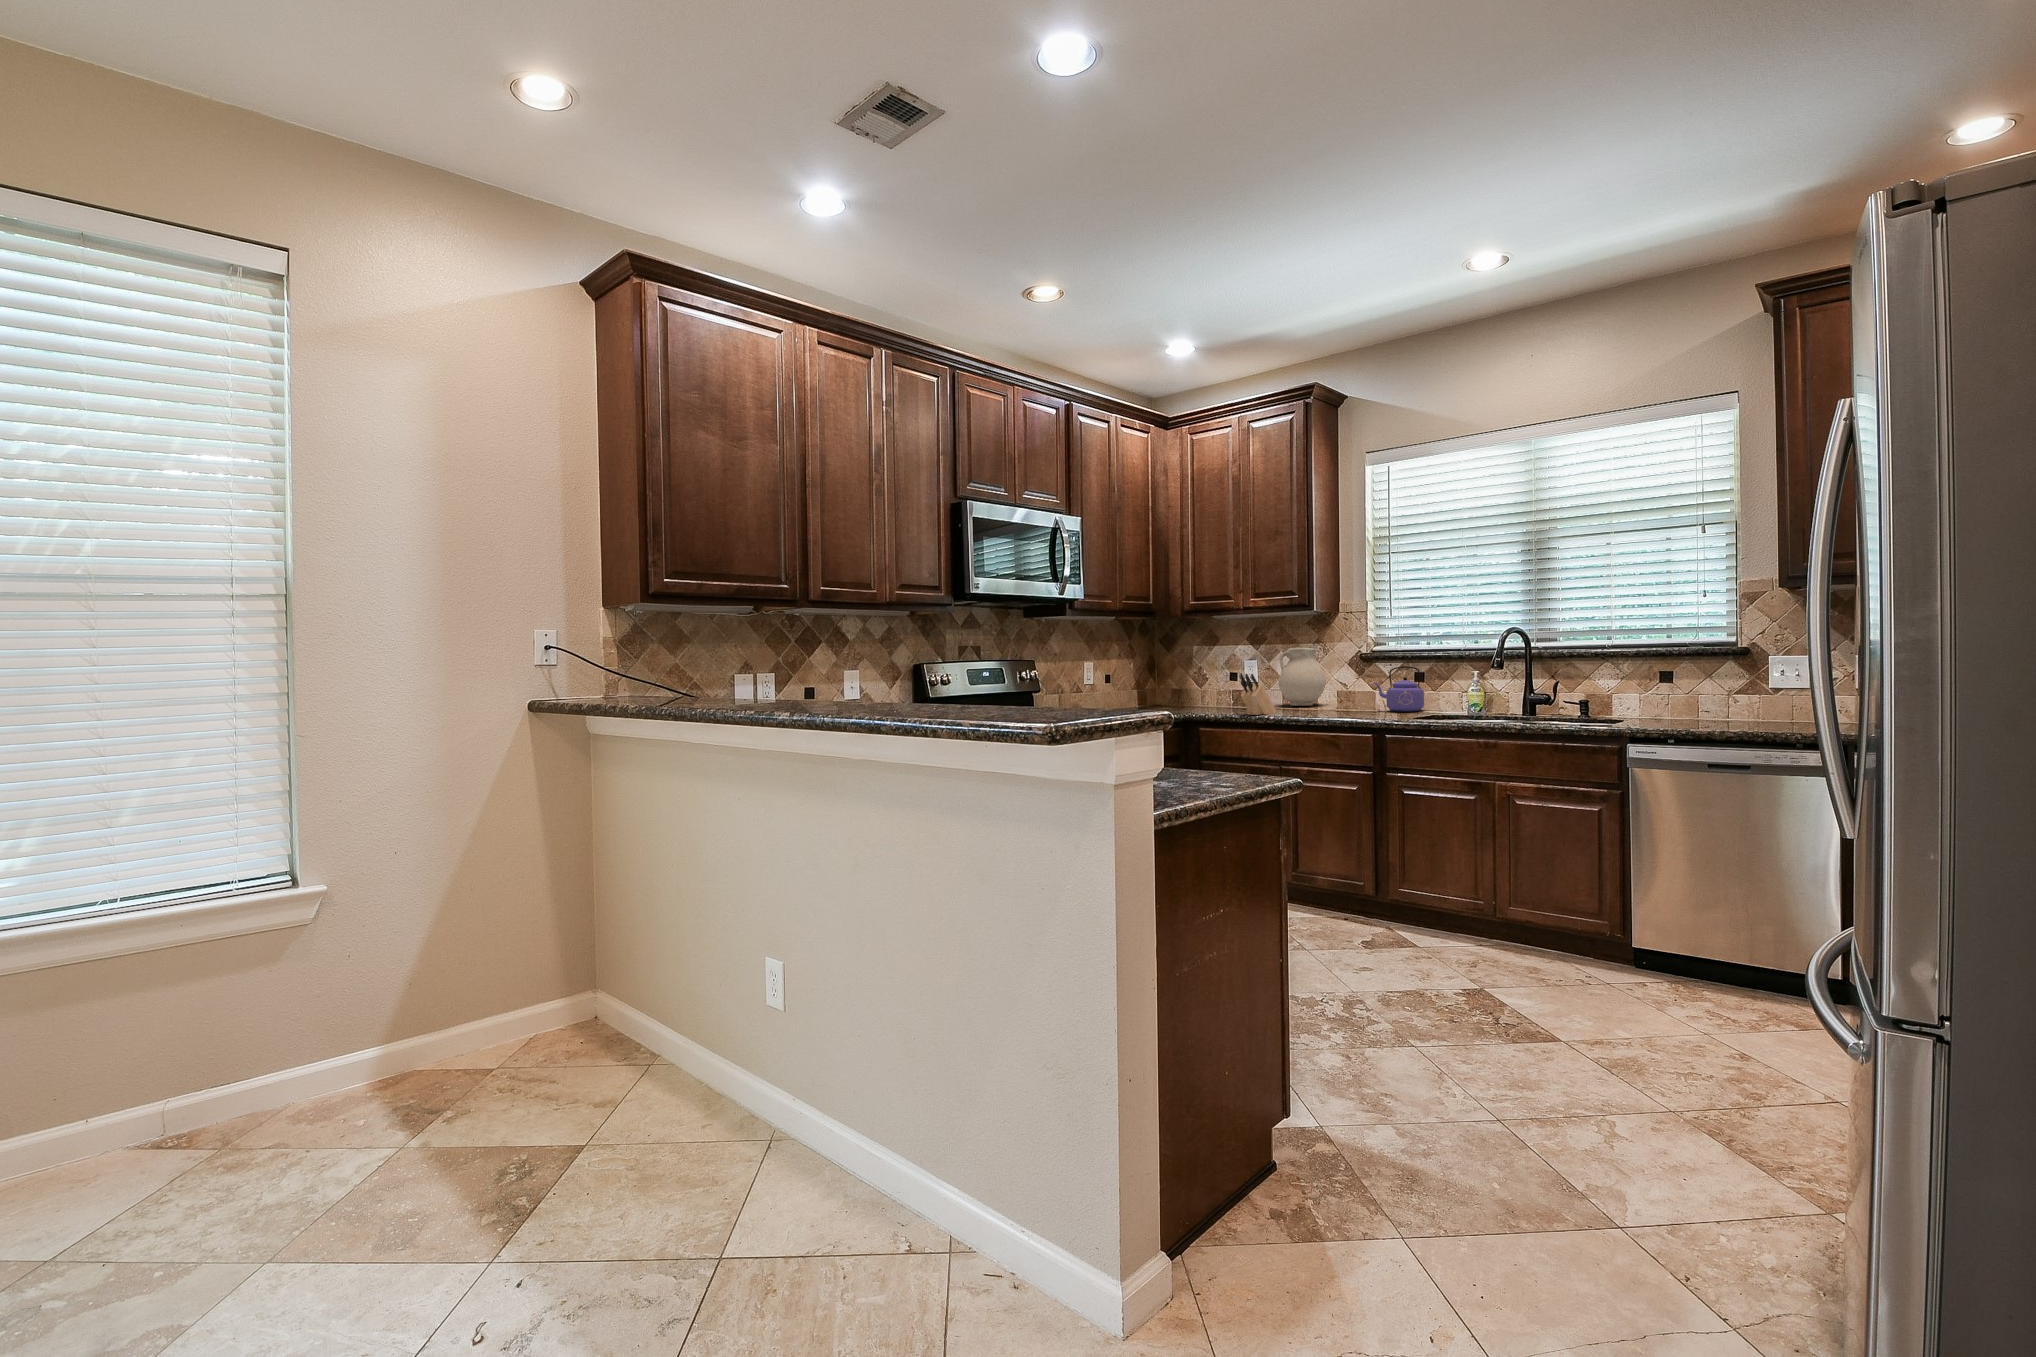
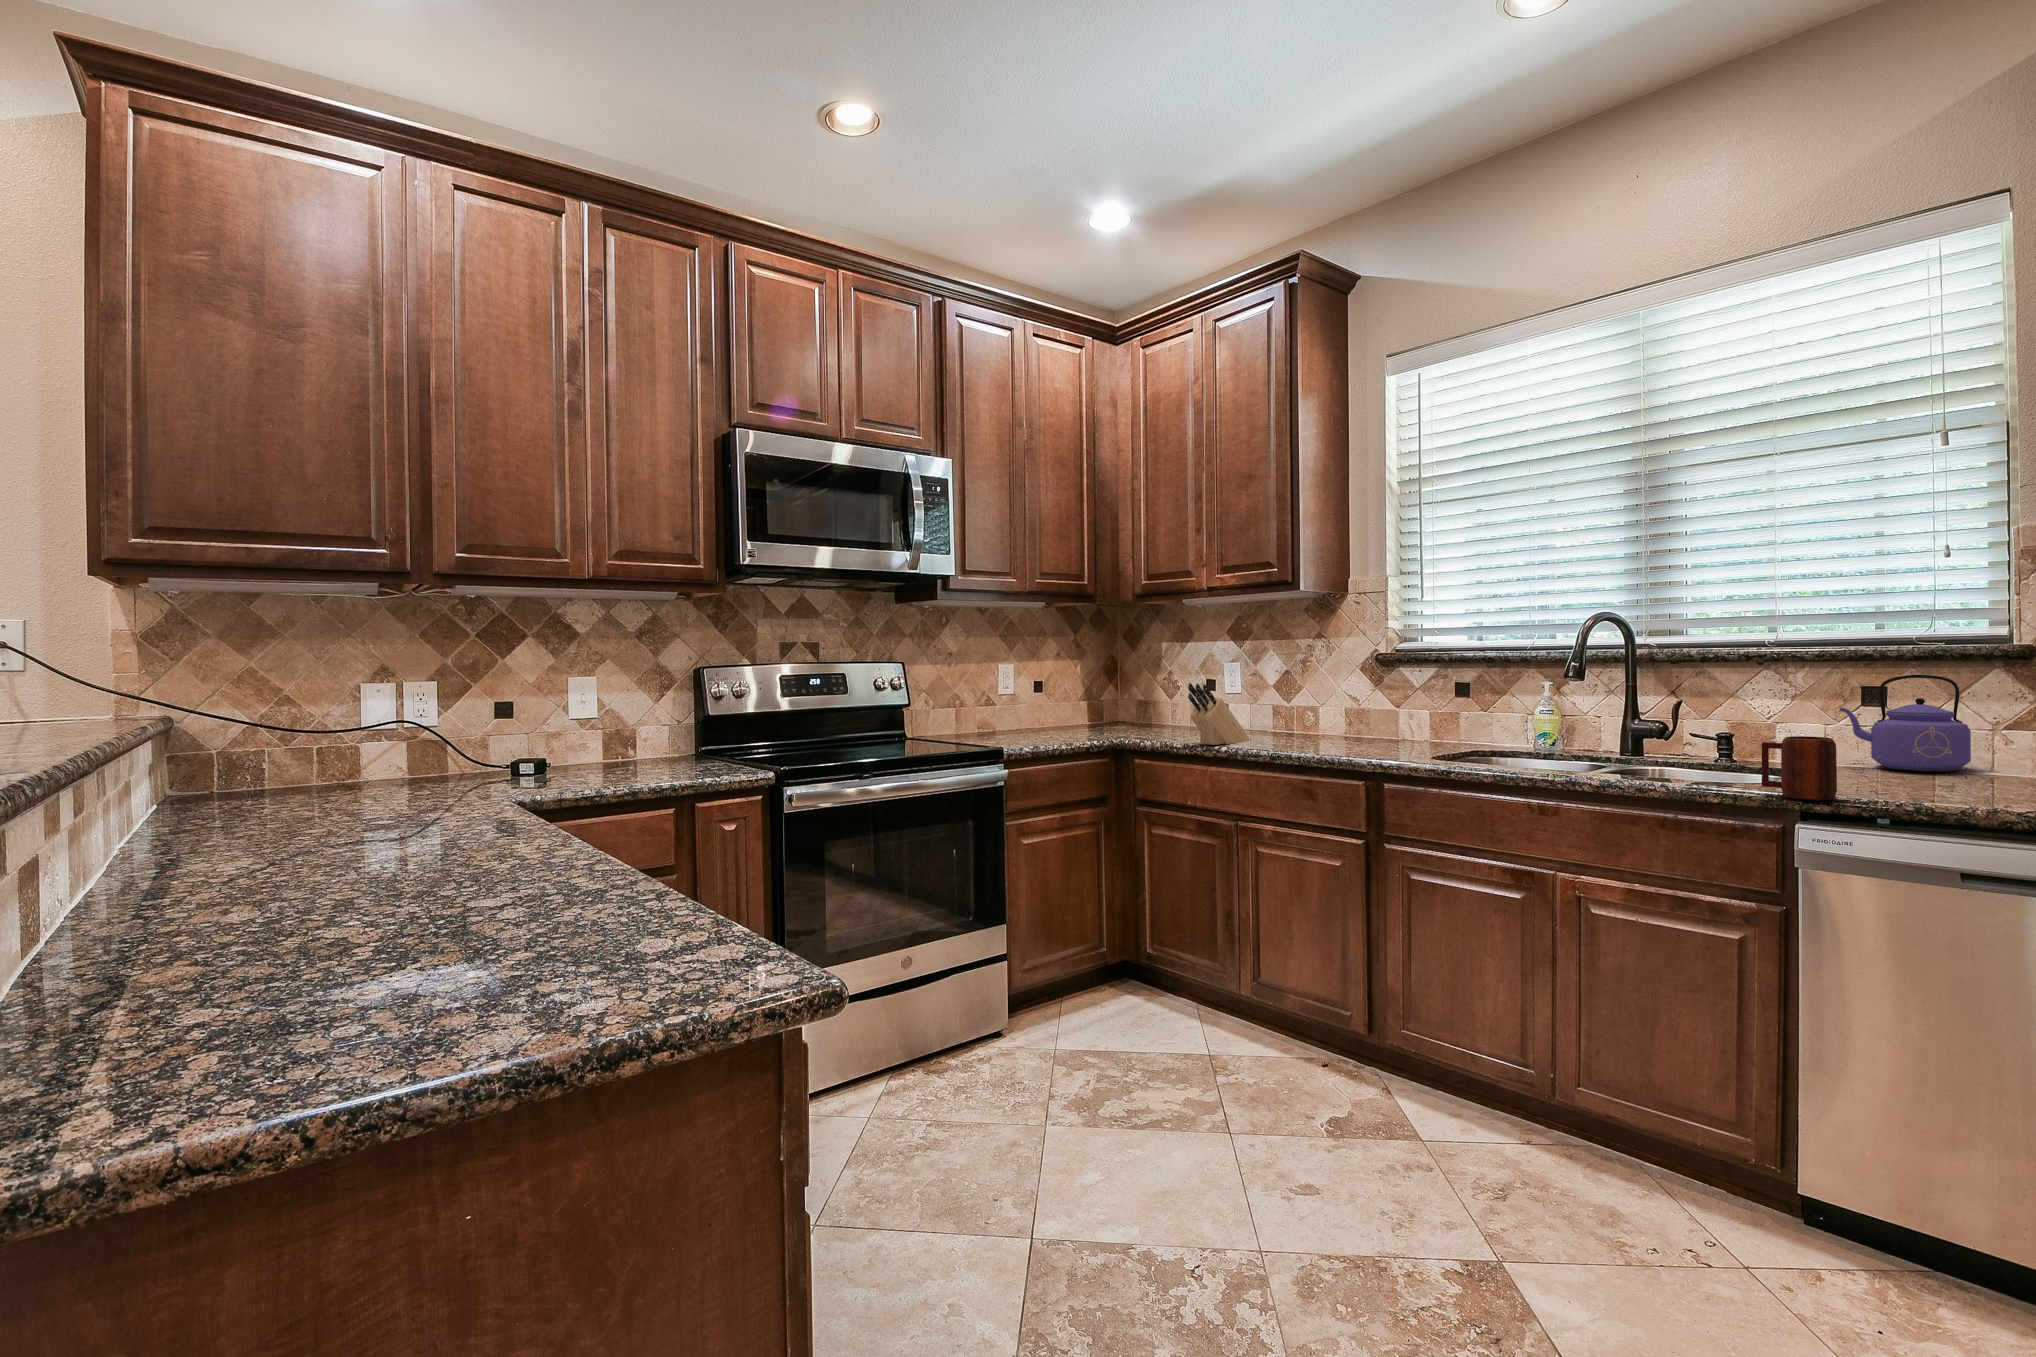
vase: present [1278,648,1326,706] -> none [1264,645,1335,730]
kettle: present [1374,666,1424,711] -> present [1840,675,1971,771]
mug: none [1611,698,1651,732] -> present [1762,736,1837,800]

